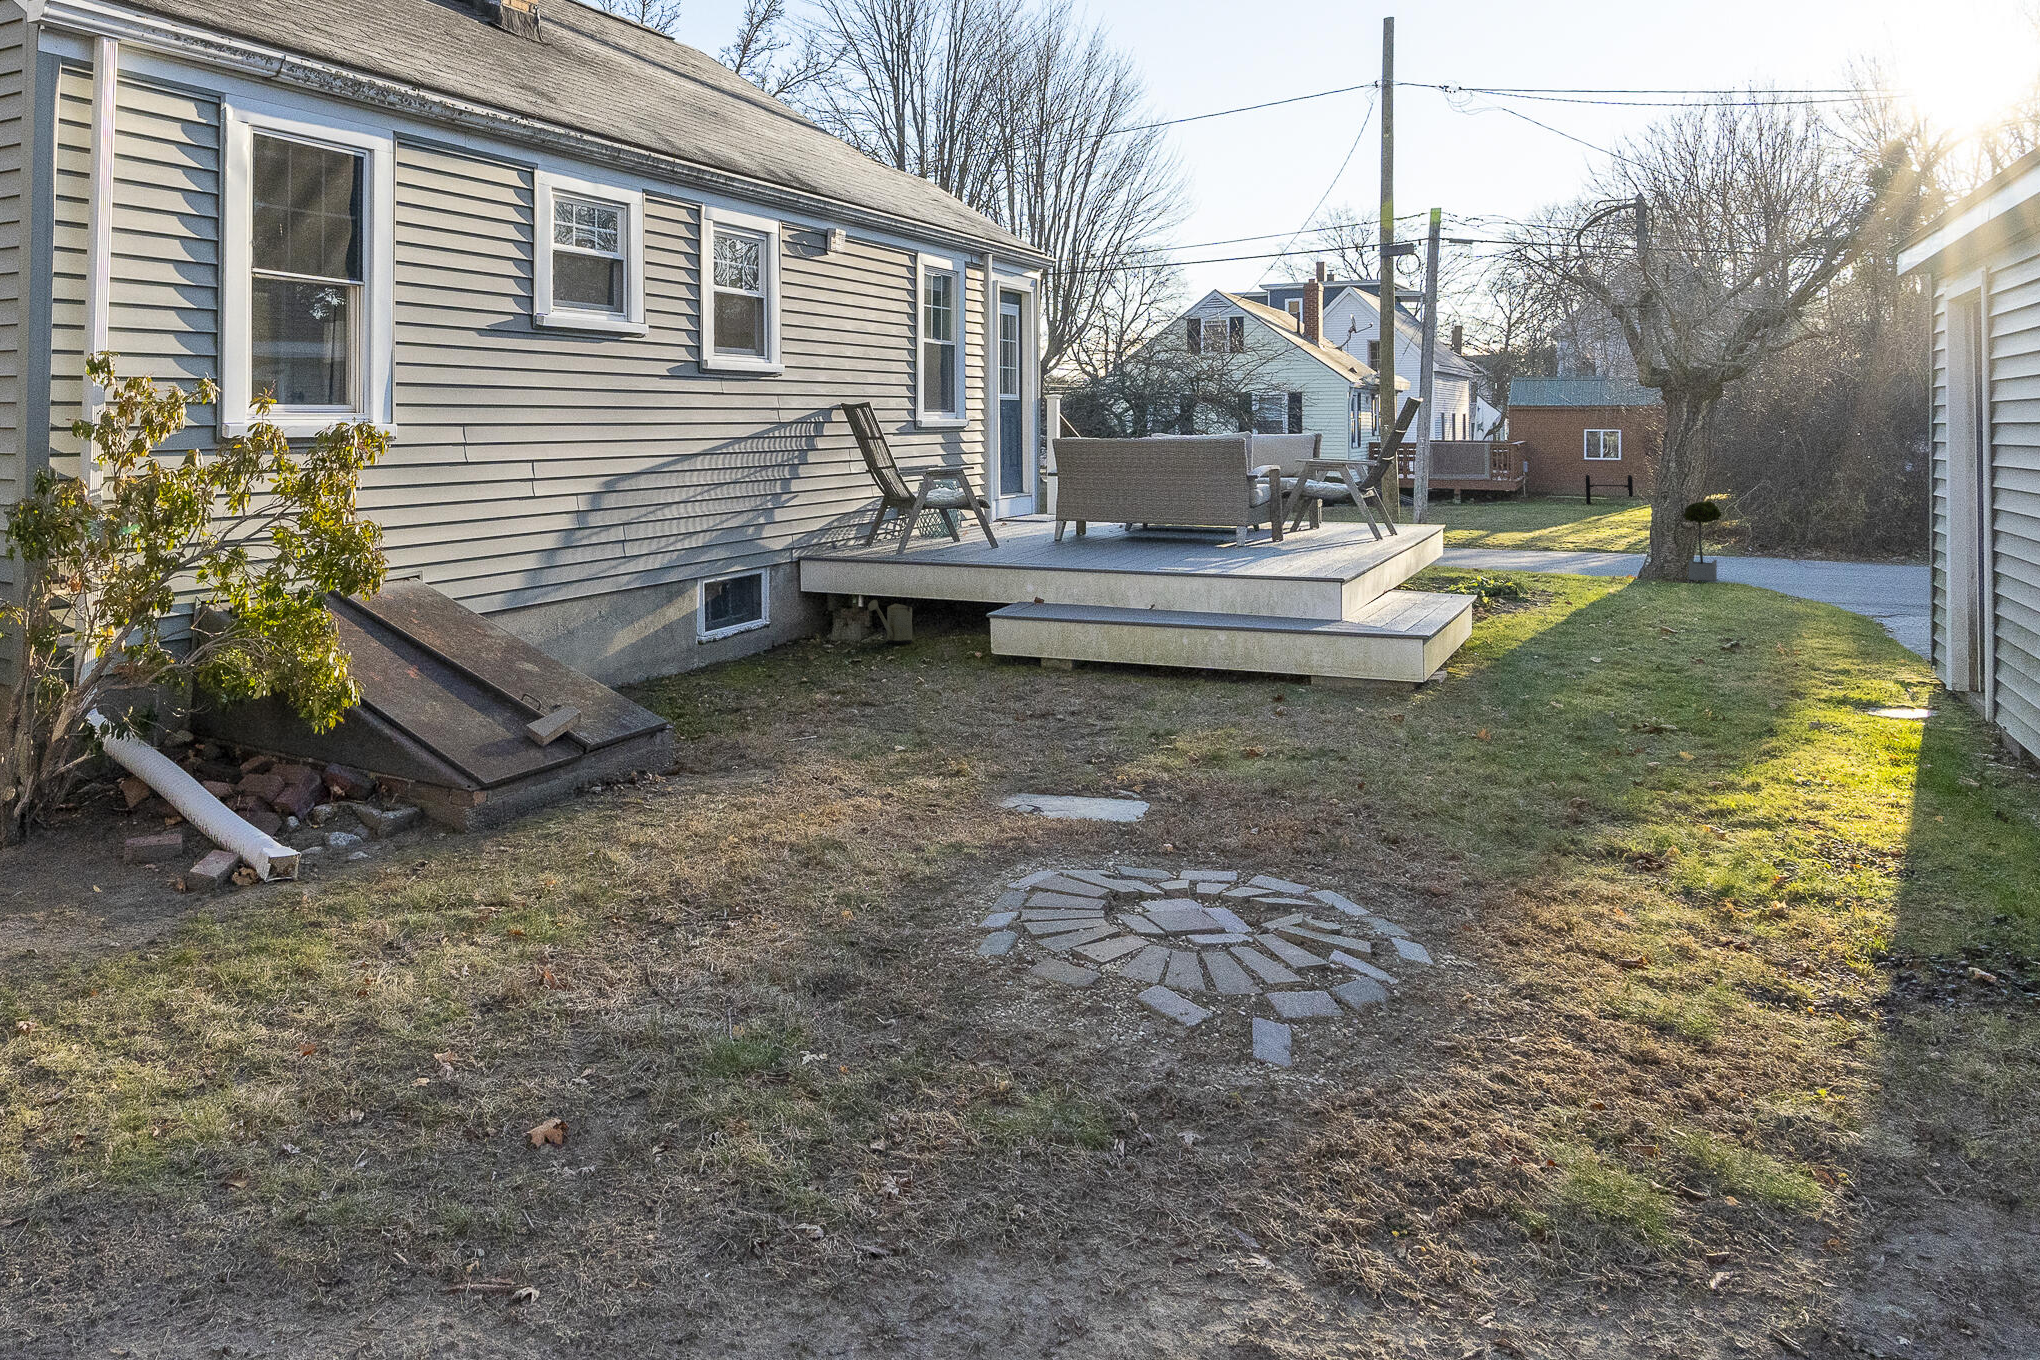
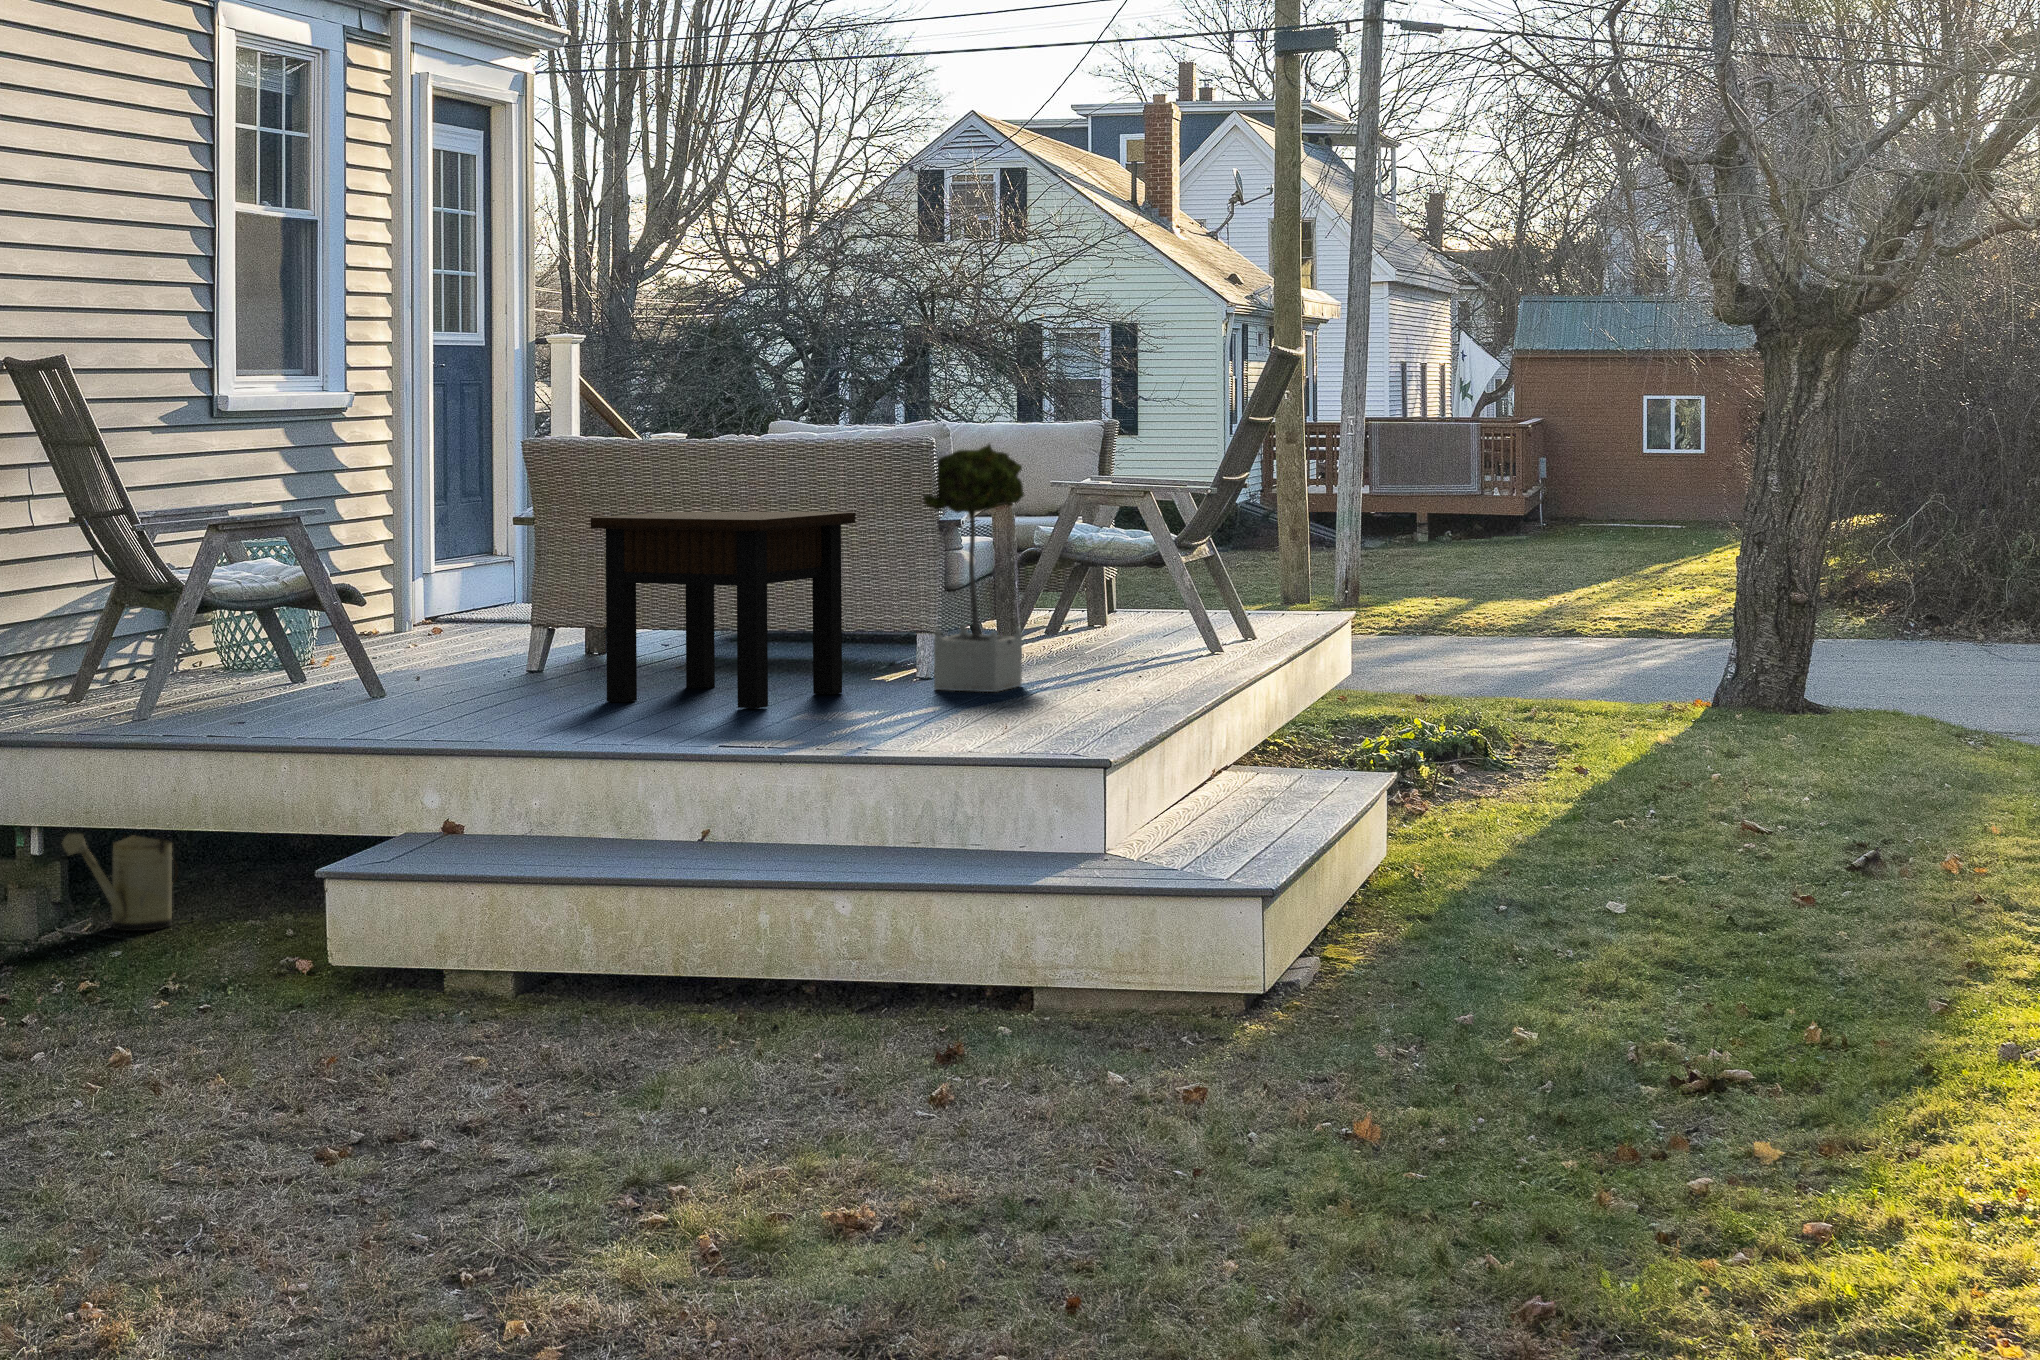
side table: none [1091,470,1210,556] -> present [590,510,855,708]
bench: present [1586,475,1633,504] -> none [1650,484,1729,541]
potted tree: present [1683,500,1722,581] -> present [924,444,1024,692]

